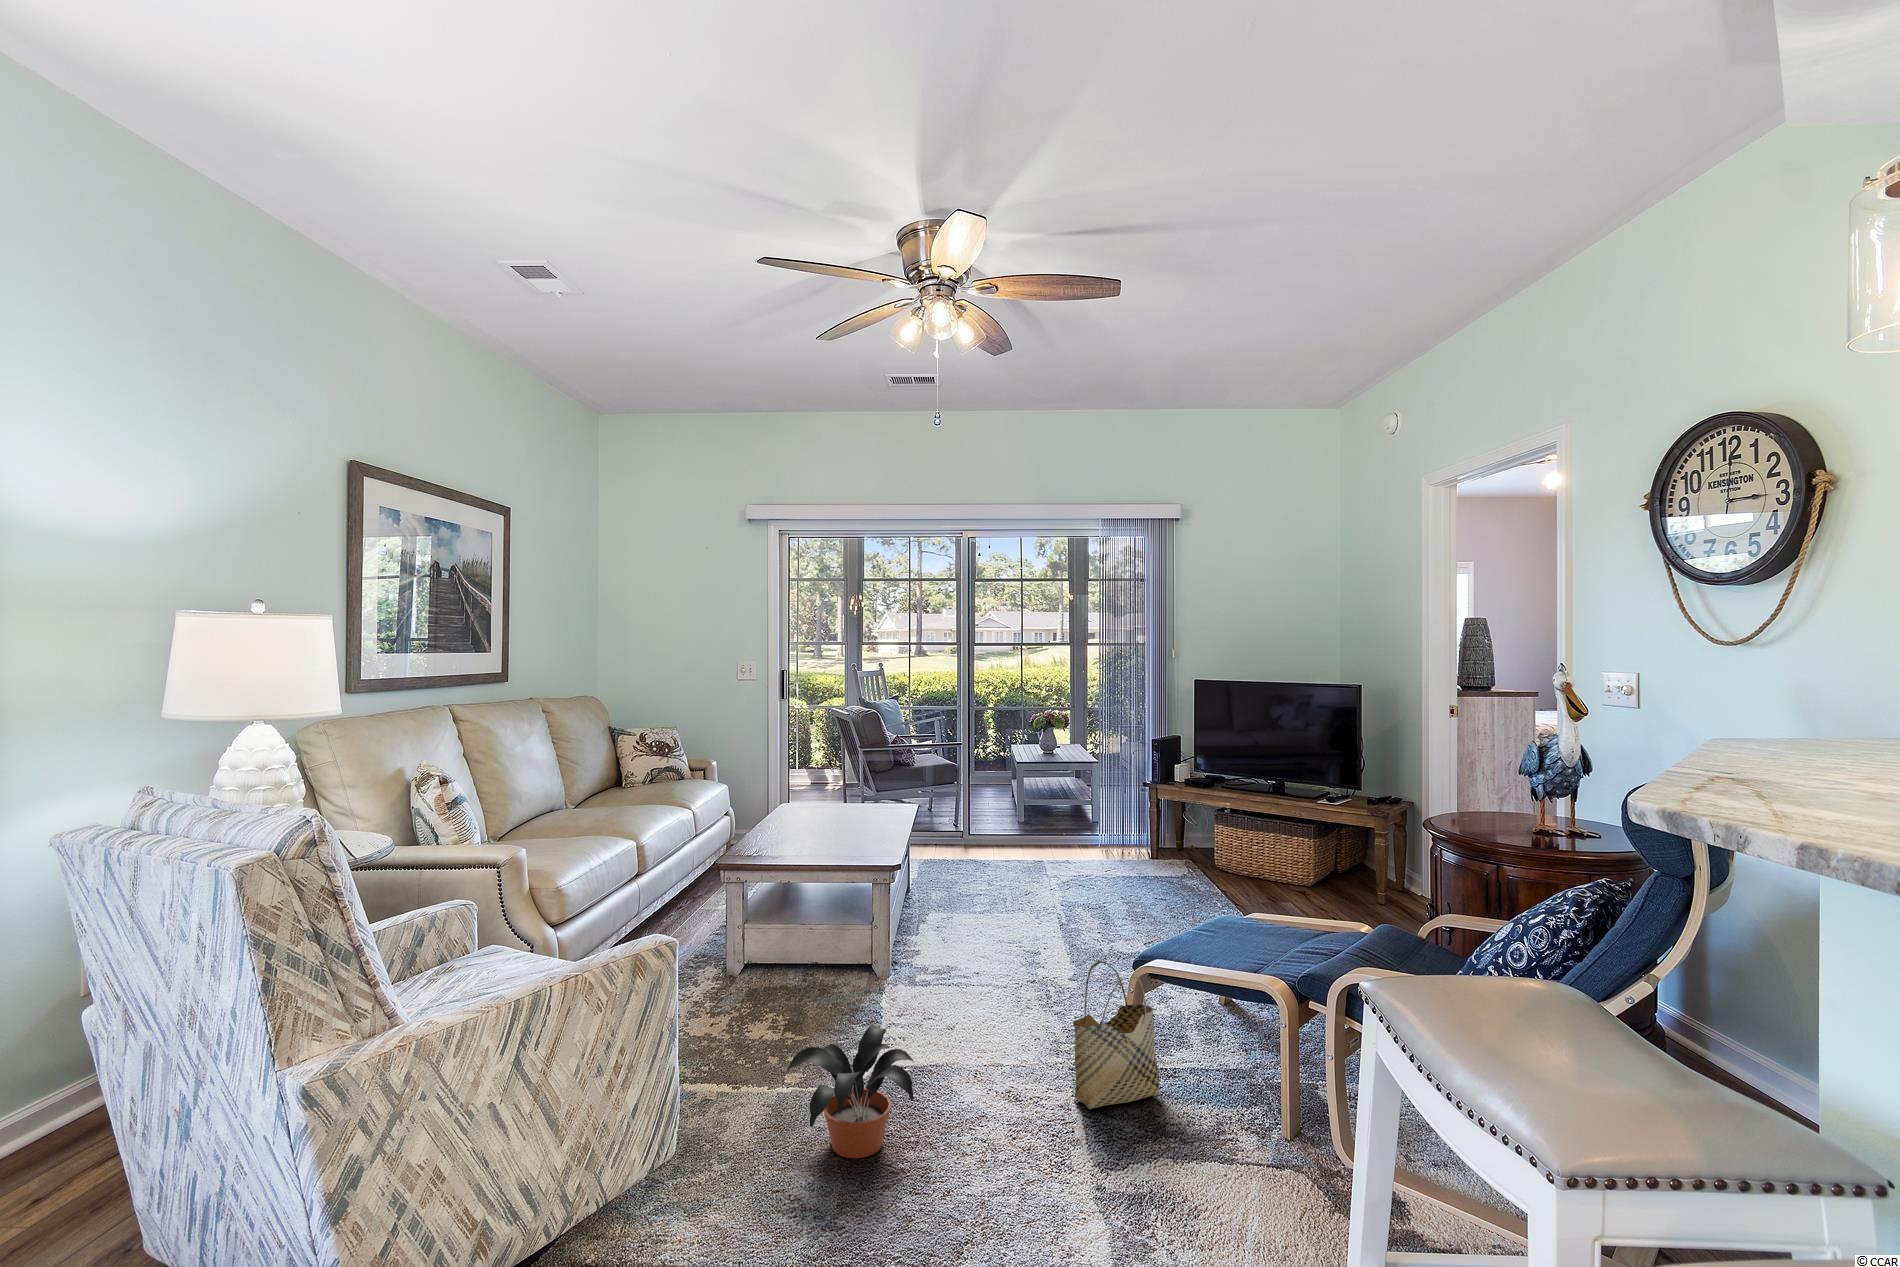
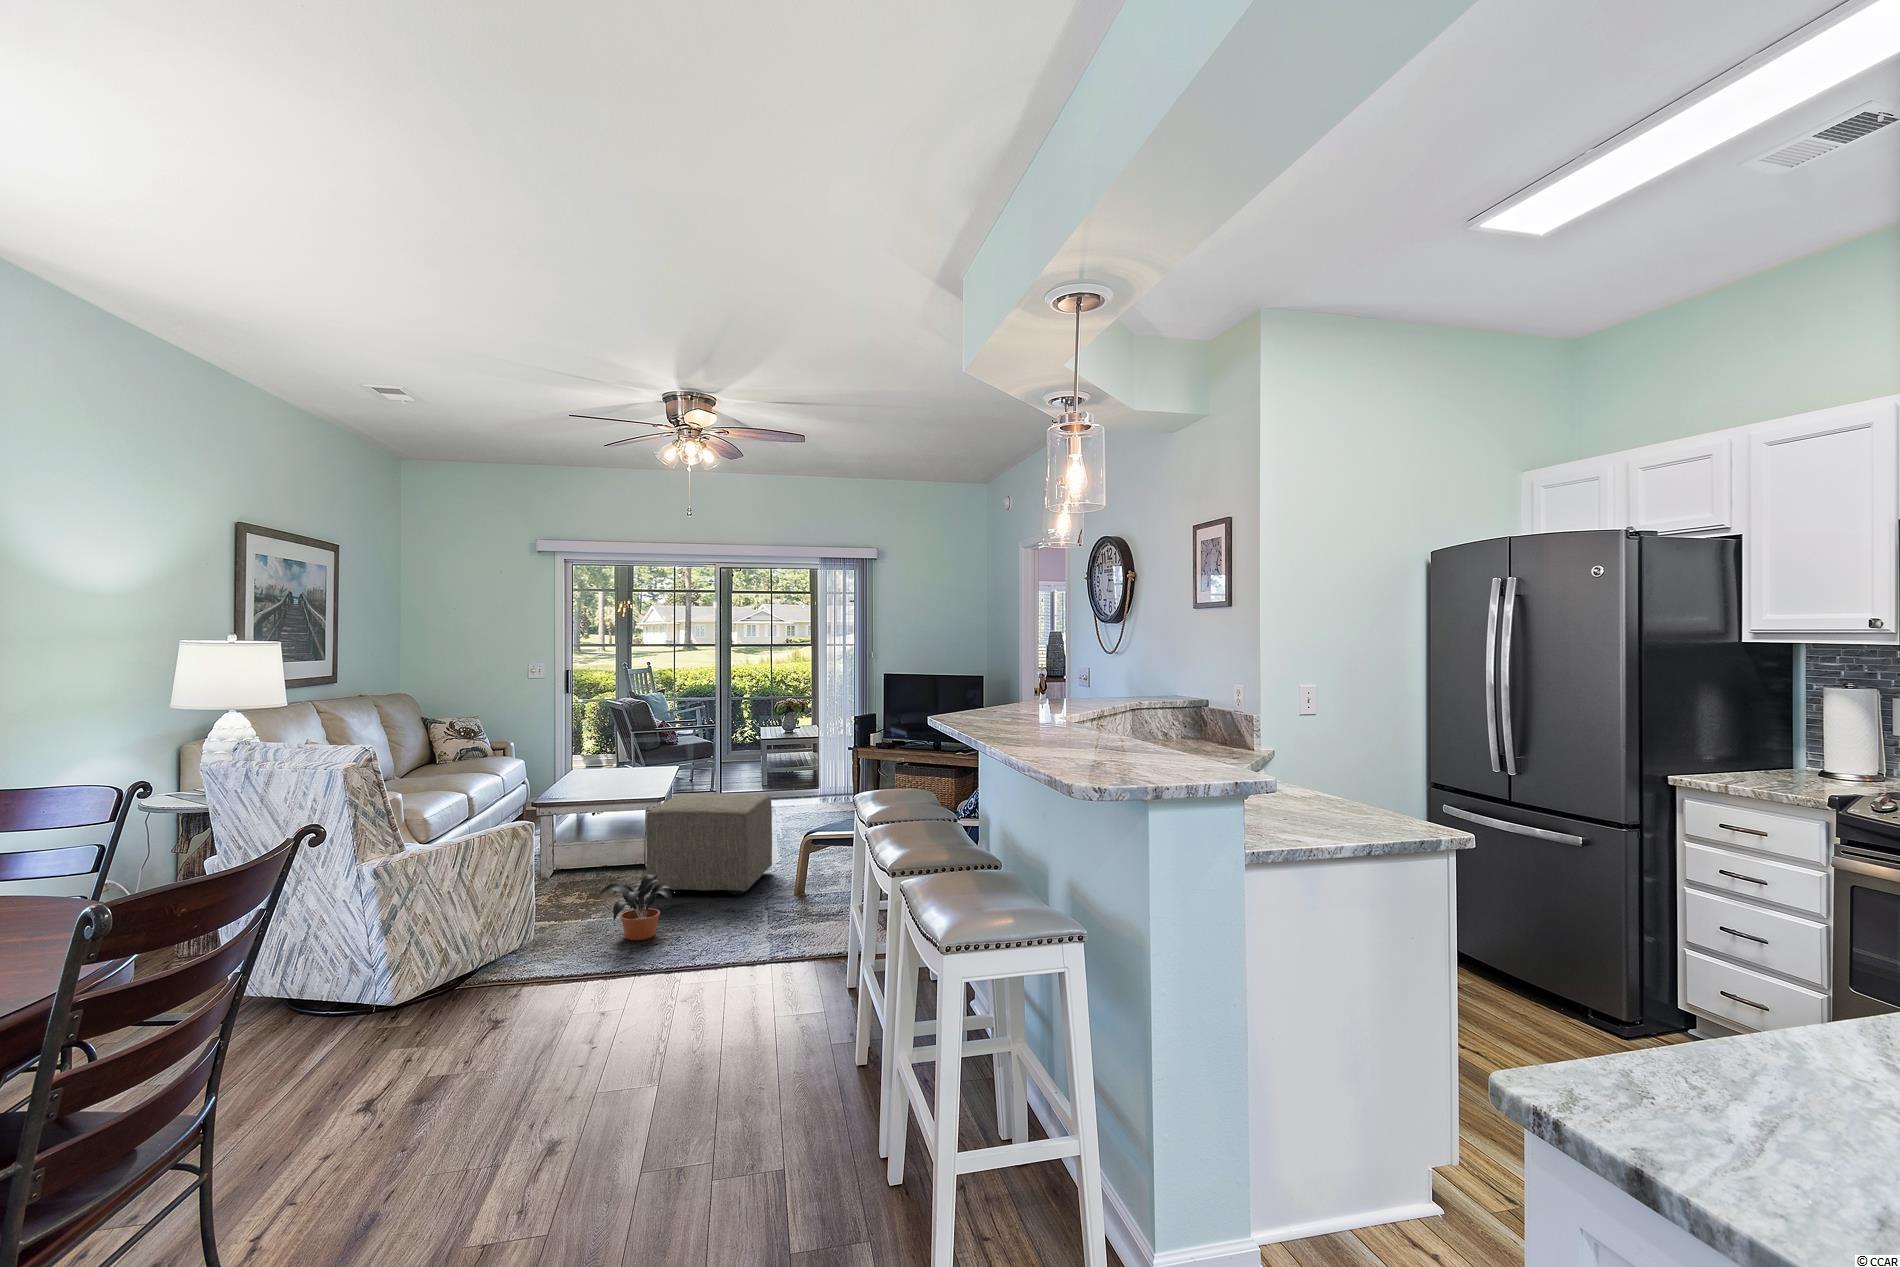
ottoman: none [871,860,1062,1047] -> present [646,793,772,895]
woven basket: present [1073,961,1159,1109] -> none [767,834,817,913]

